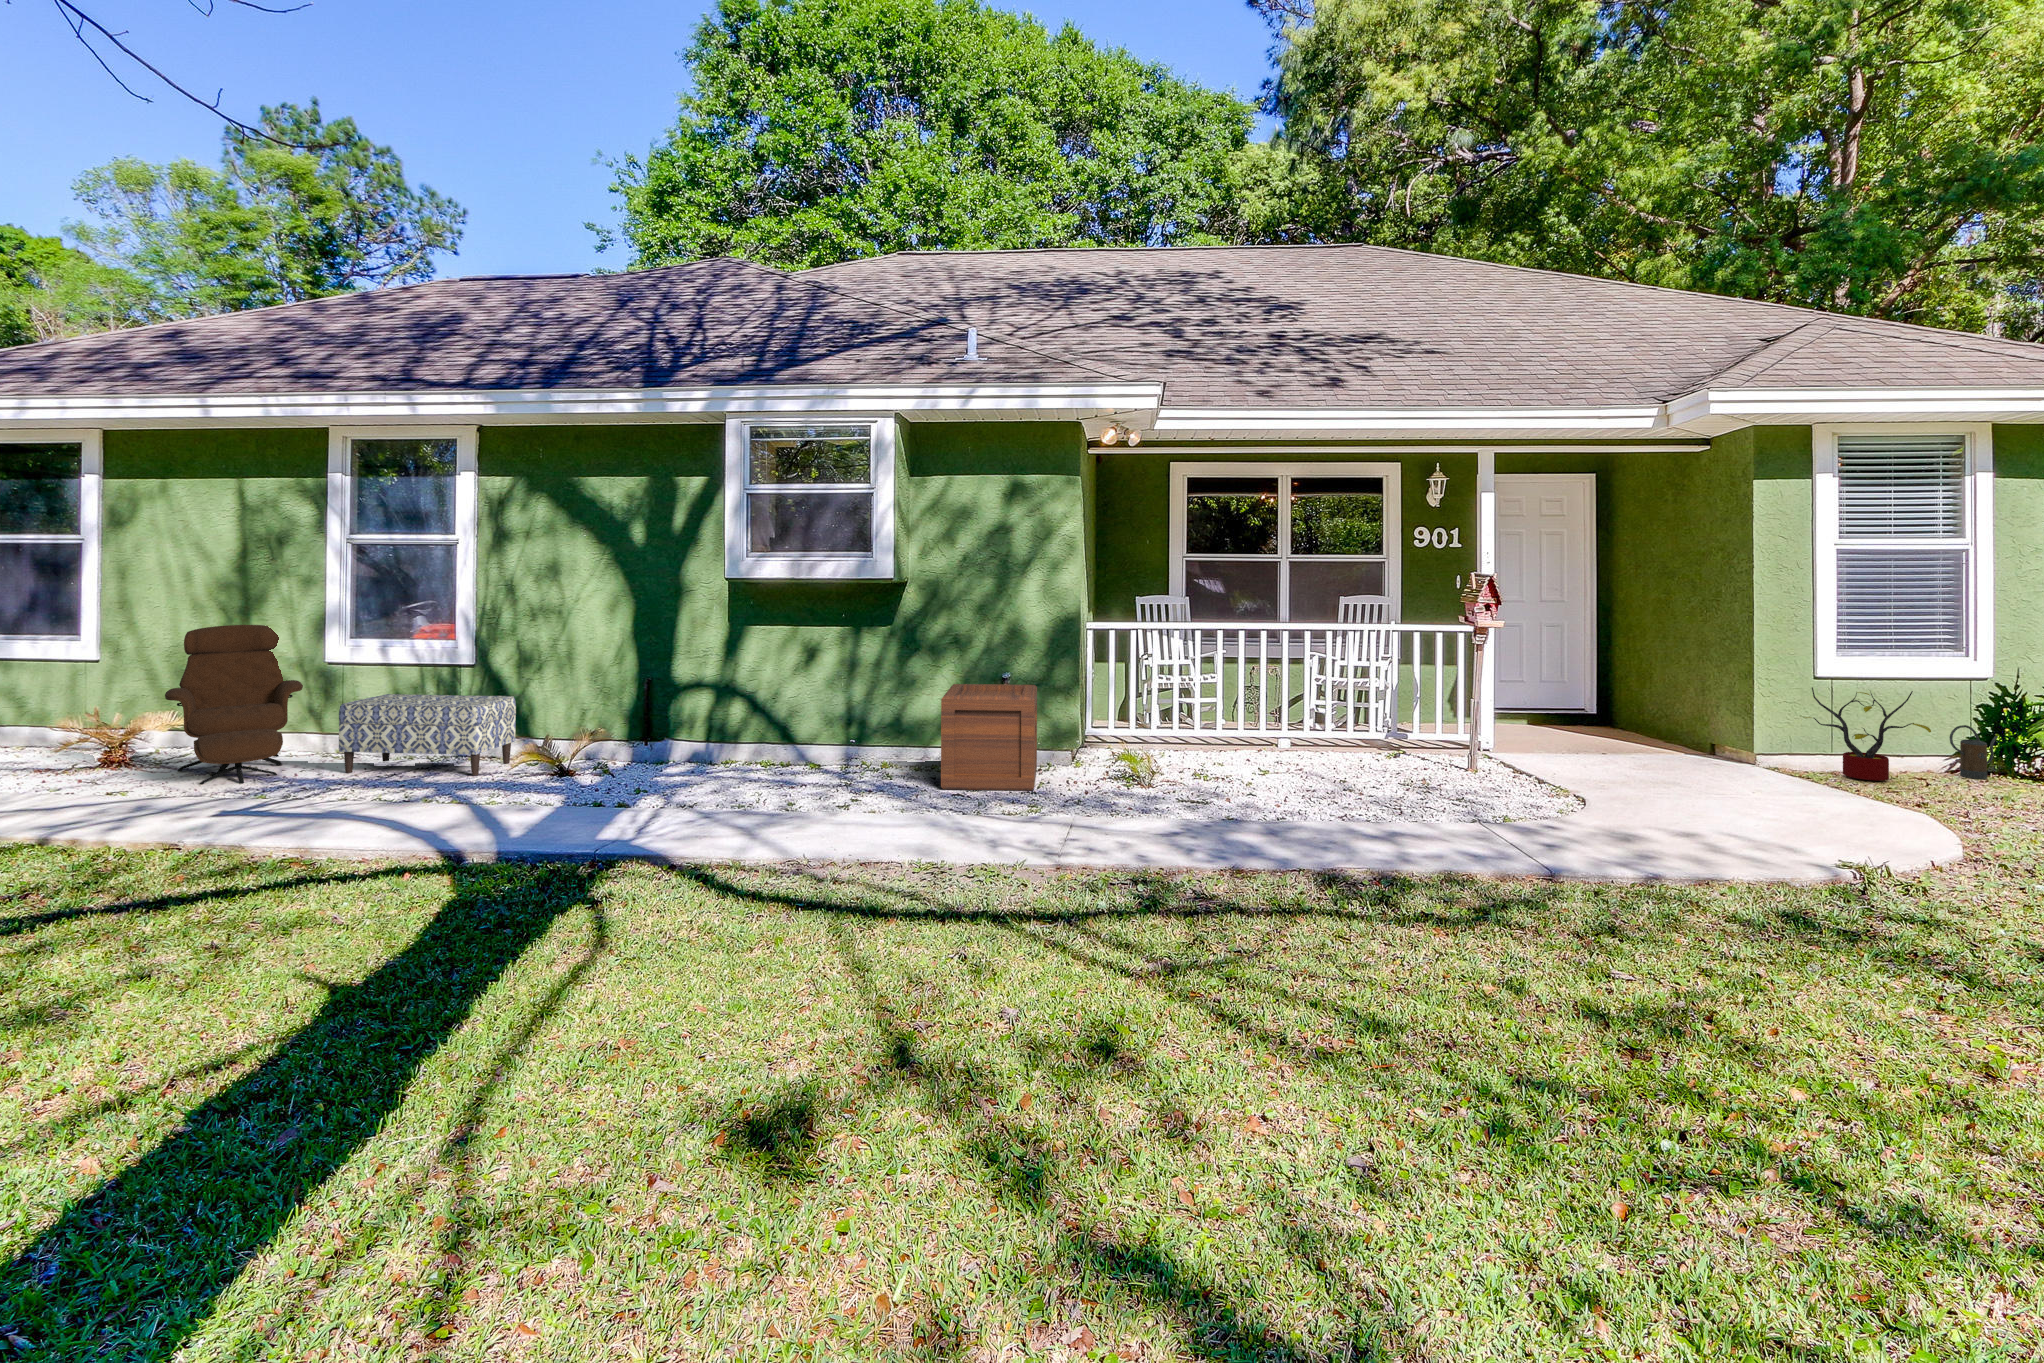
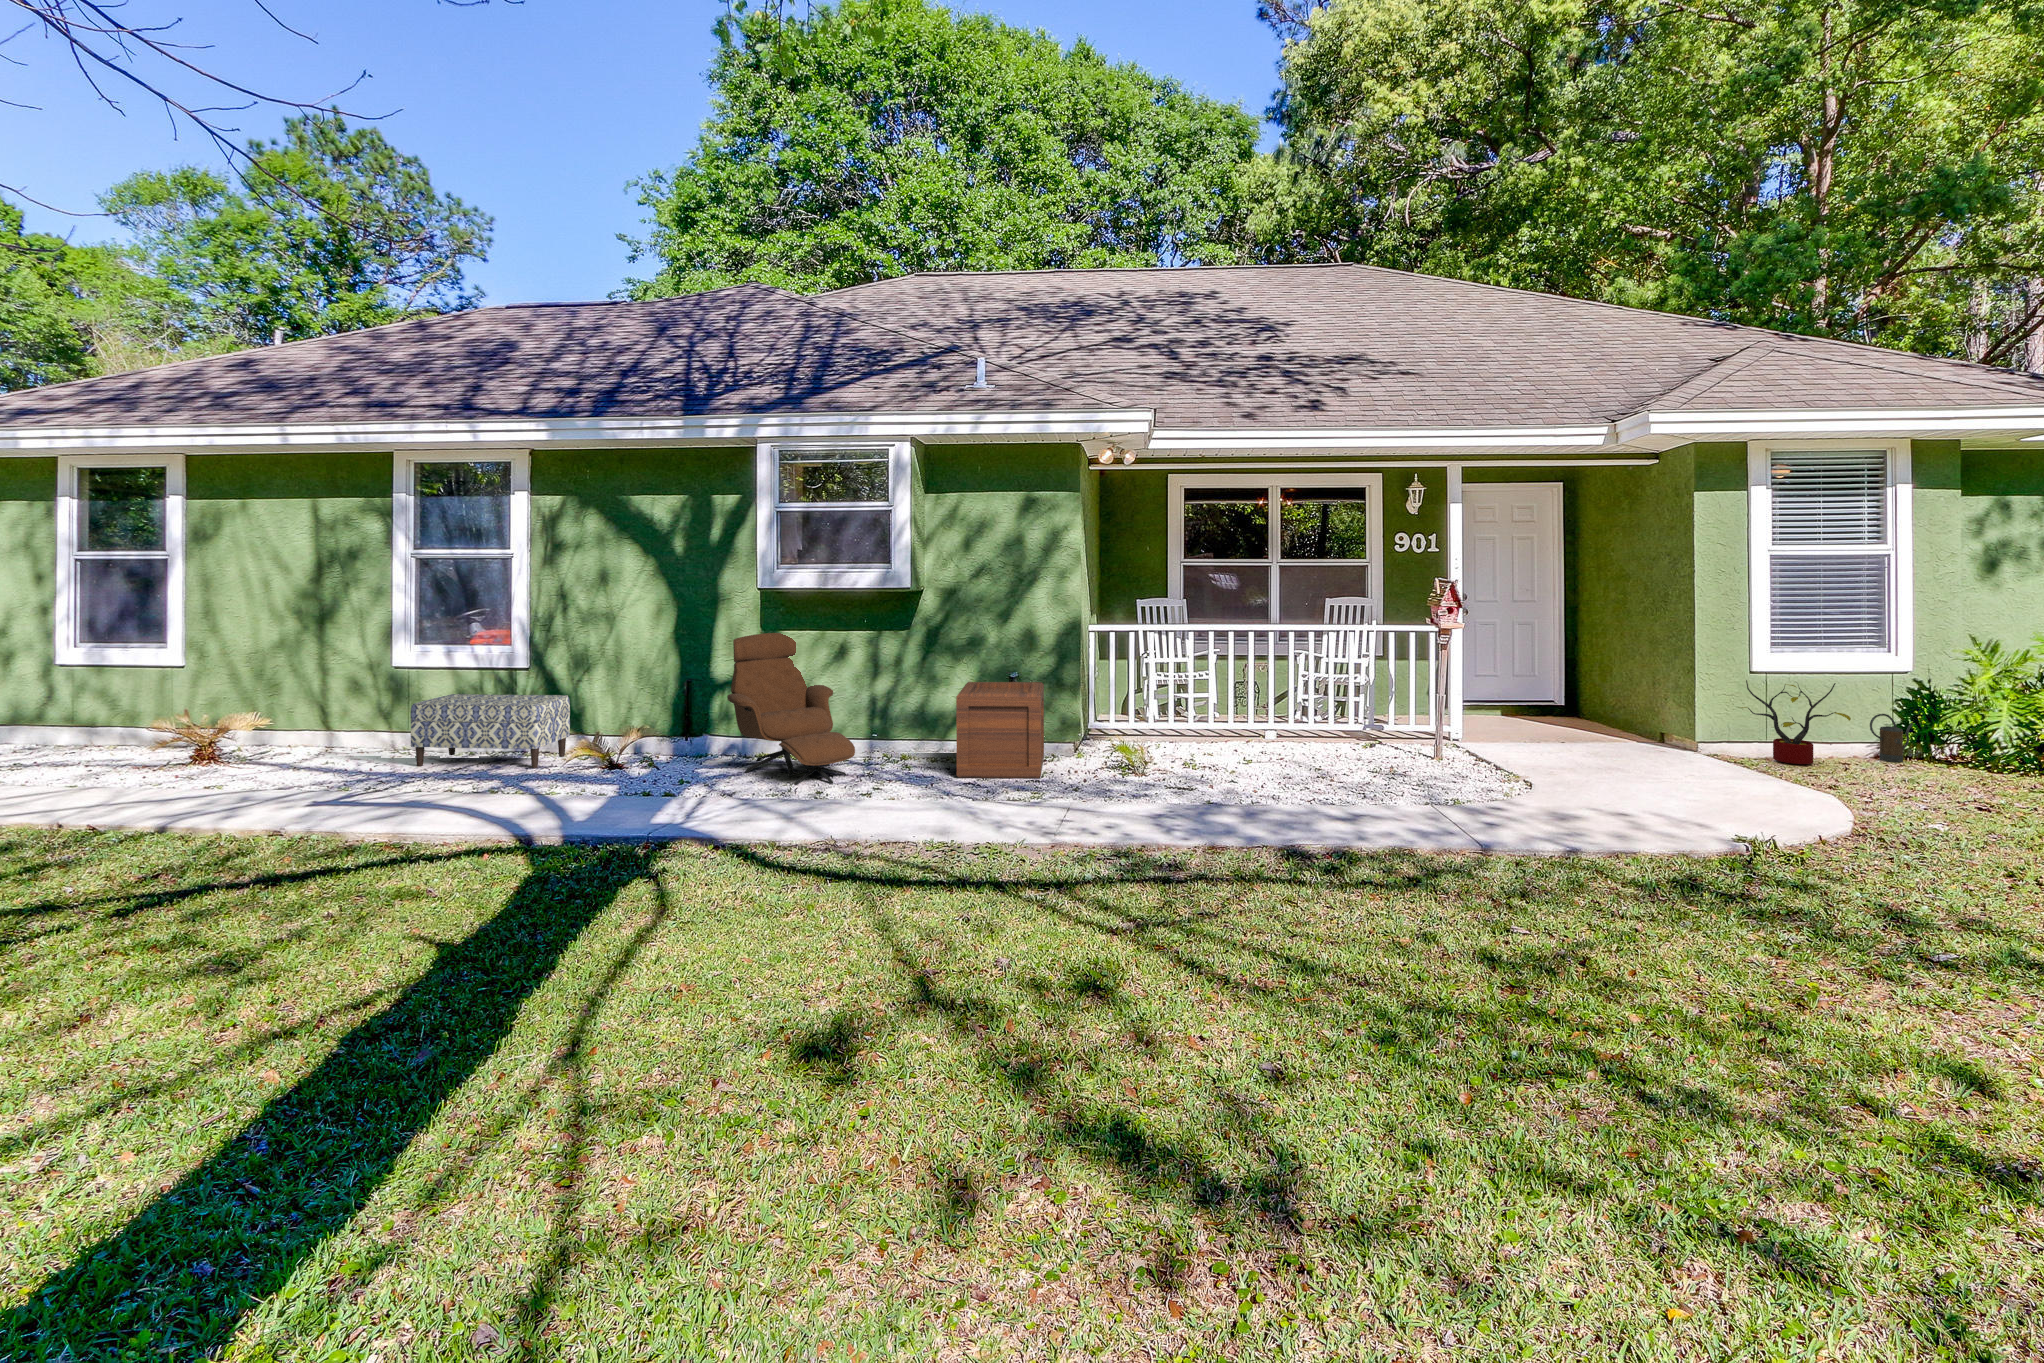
lounge chair: present [165,625,303,784] -> present [727,633,855,785]

